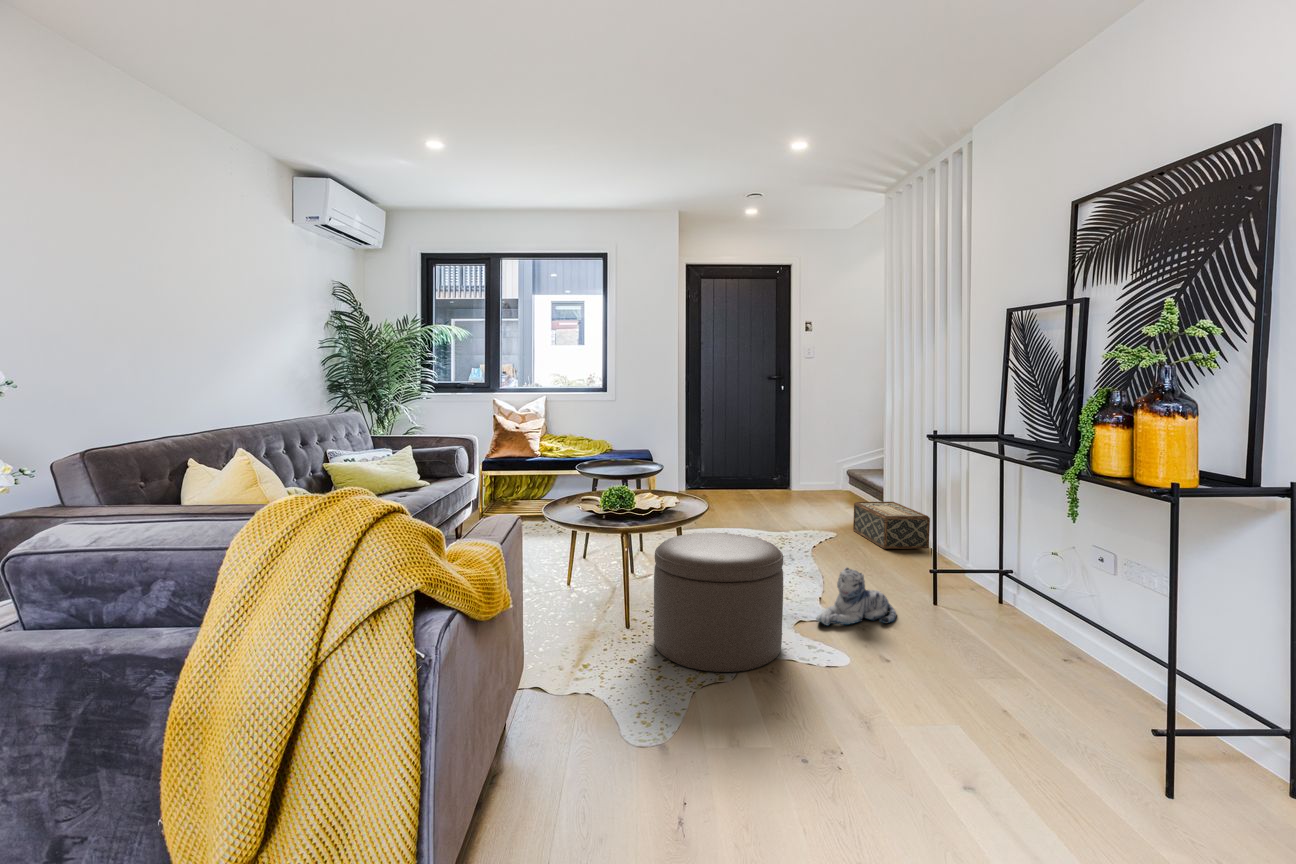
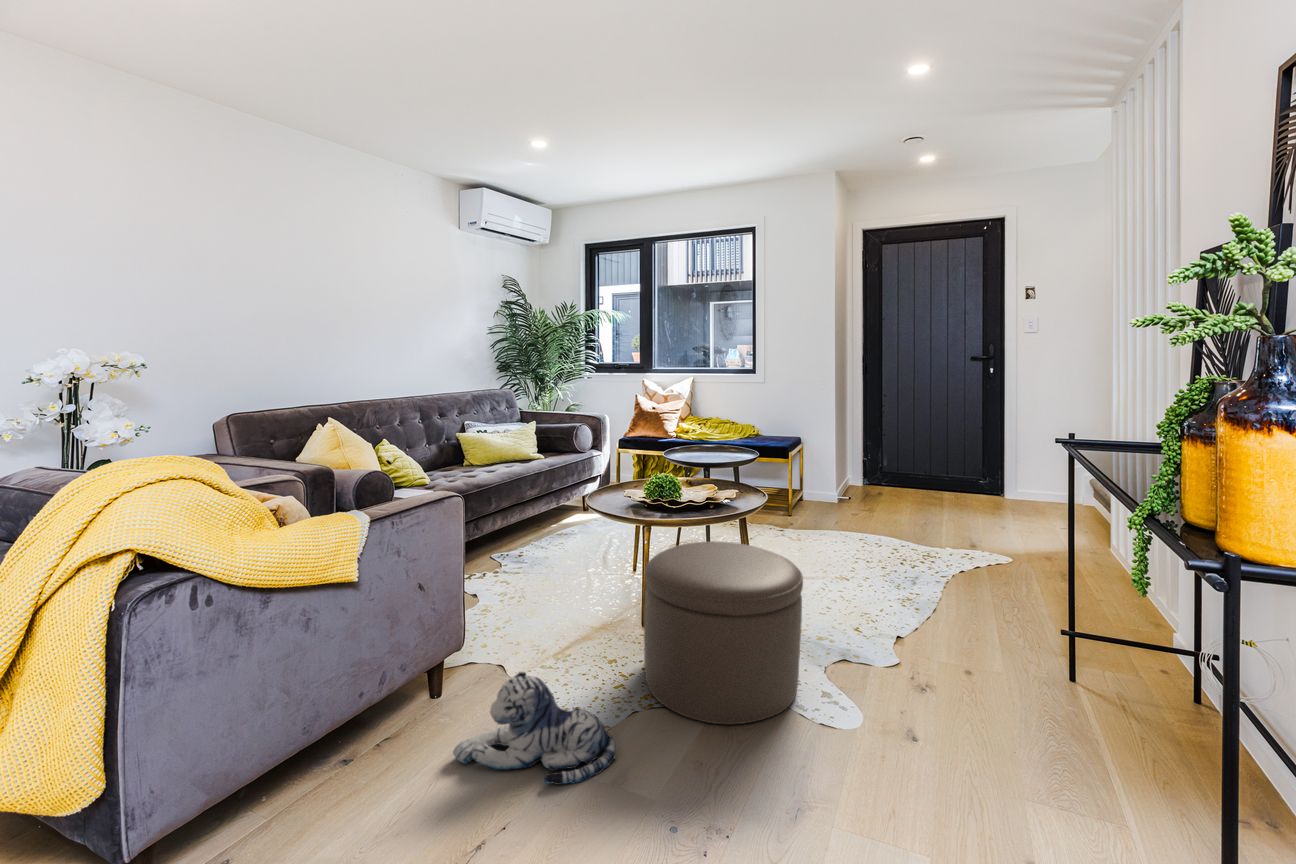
woven basket: present [853,502,930,549] -> none [1012,516,1116,590]
plush toy: present [816,568,896,626] -> present [453,671,615,785]

